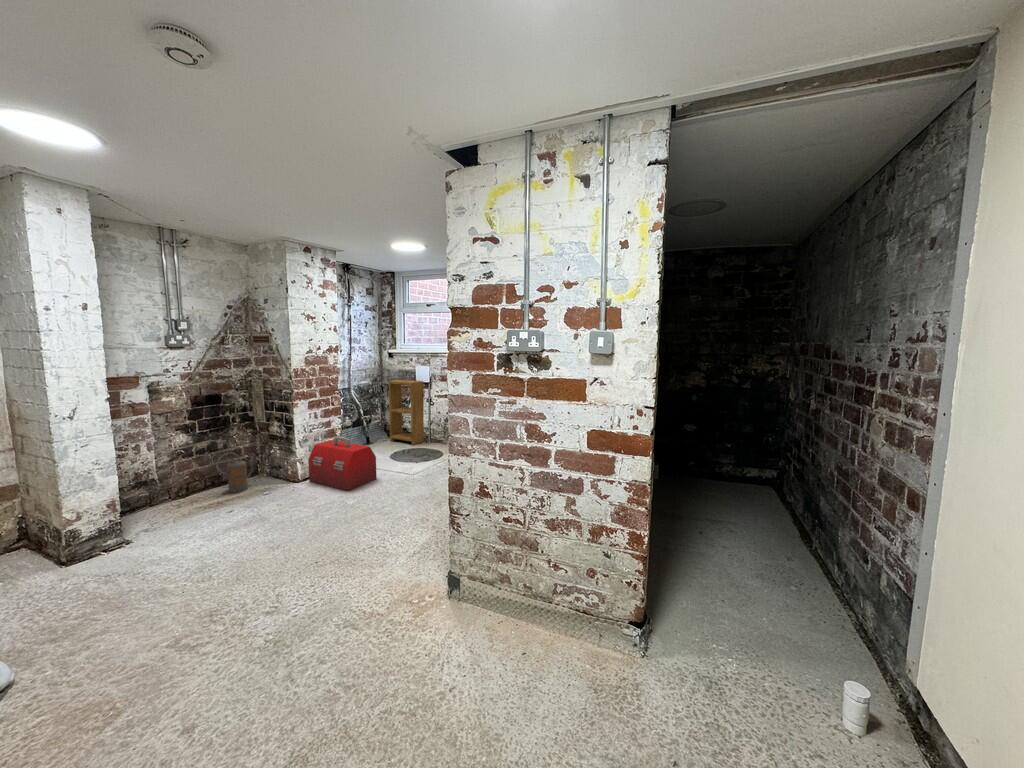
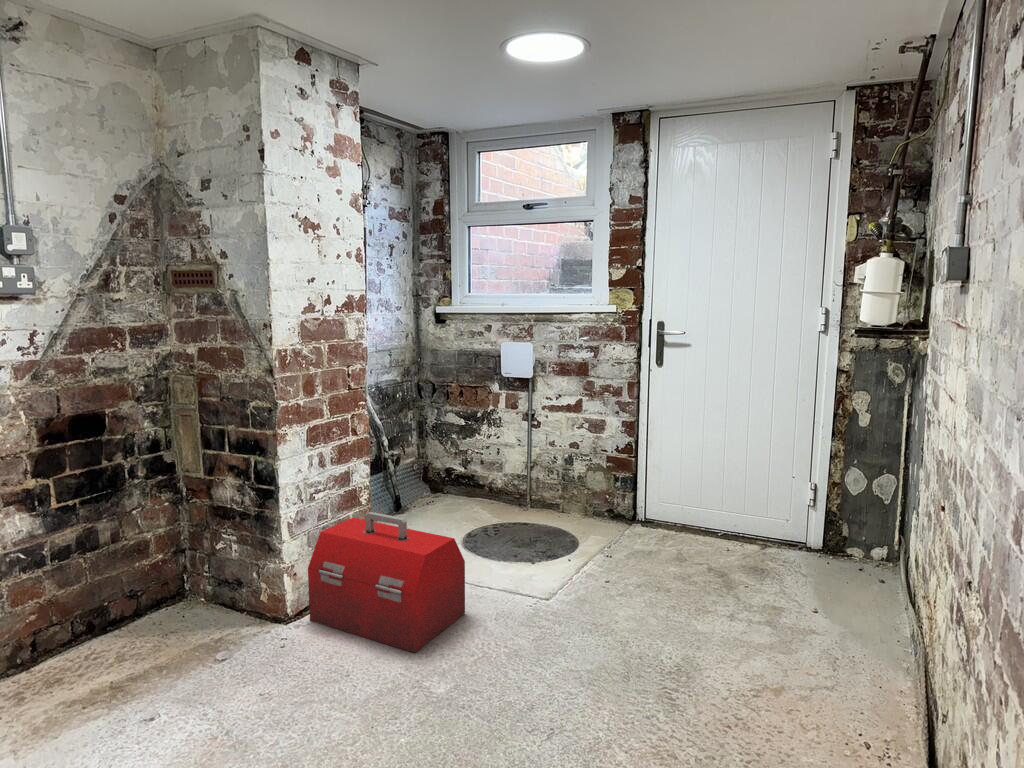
shelving unit: present [388,380,424,445] -> none [441,370,517,515]
watering can: present [216,452,255,492] -> none [100,555,186,654]

